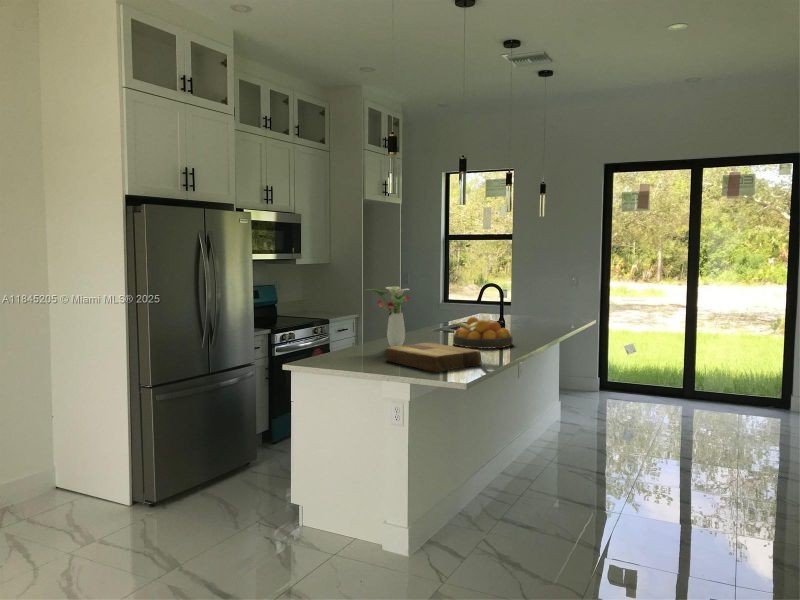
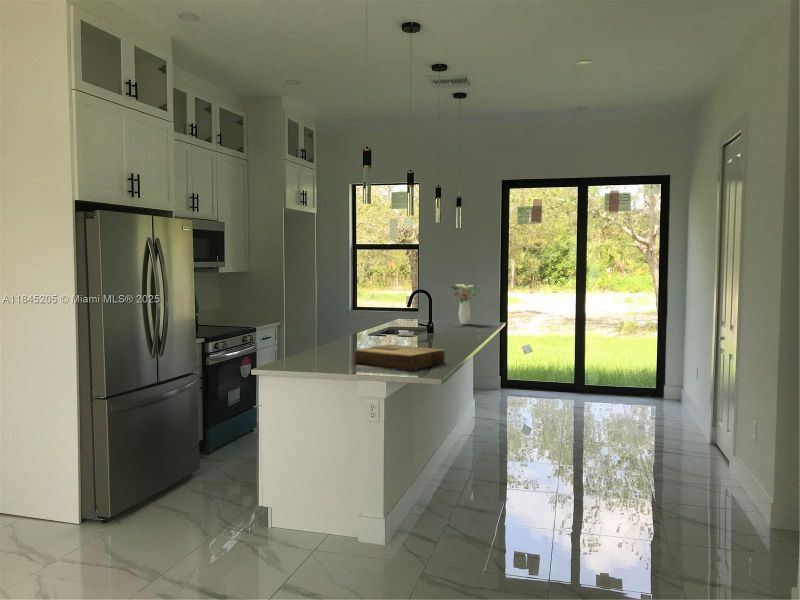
flower arrangement: present [370,287,409,347] -> present [449,284,476,325]
fruit bowl: present [453,317,513,349] -> none [400,321,456,350]

